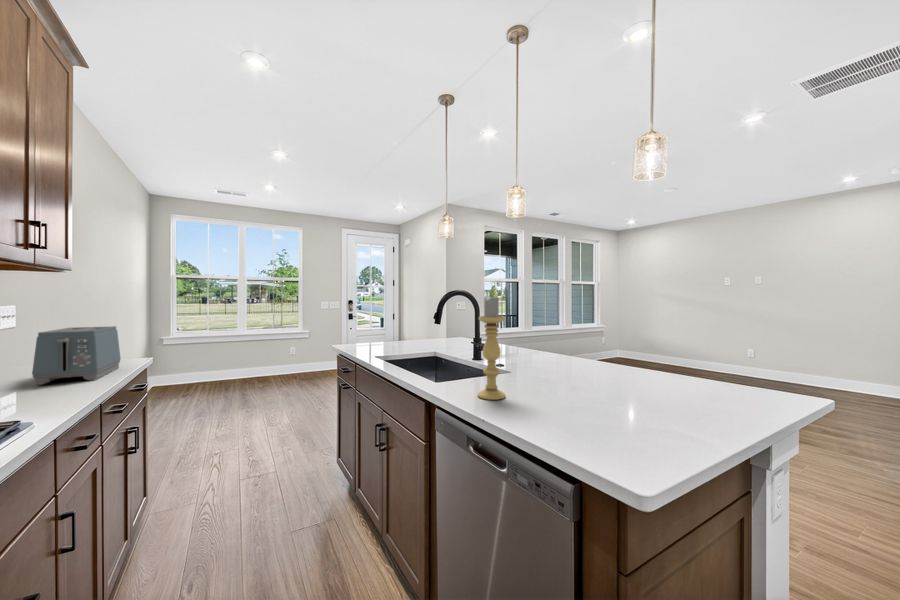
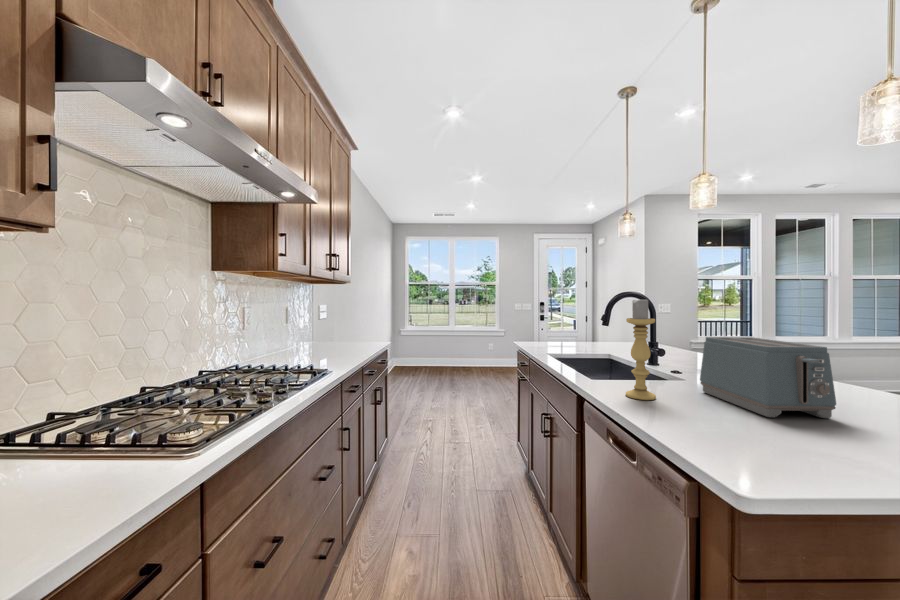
toaster: present [32,326,121,385] -> present [700,337,836,418]

